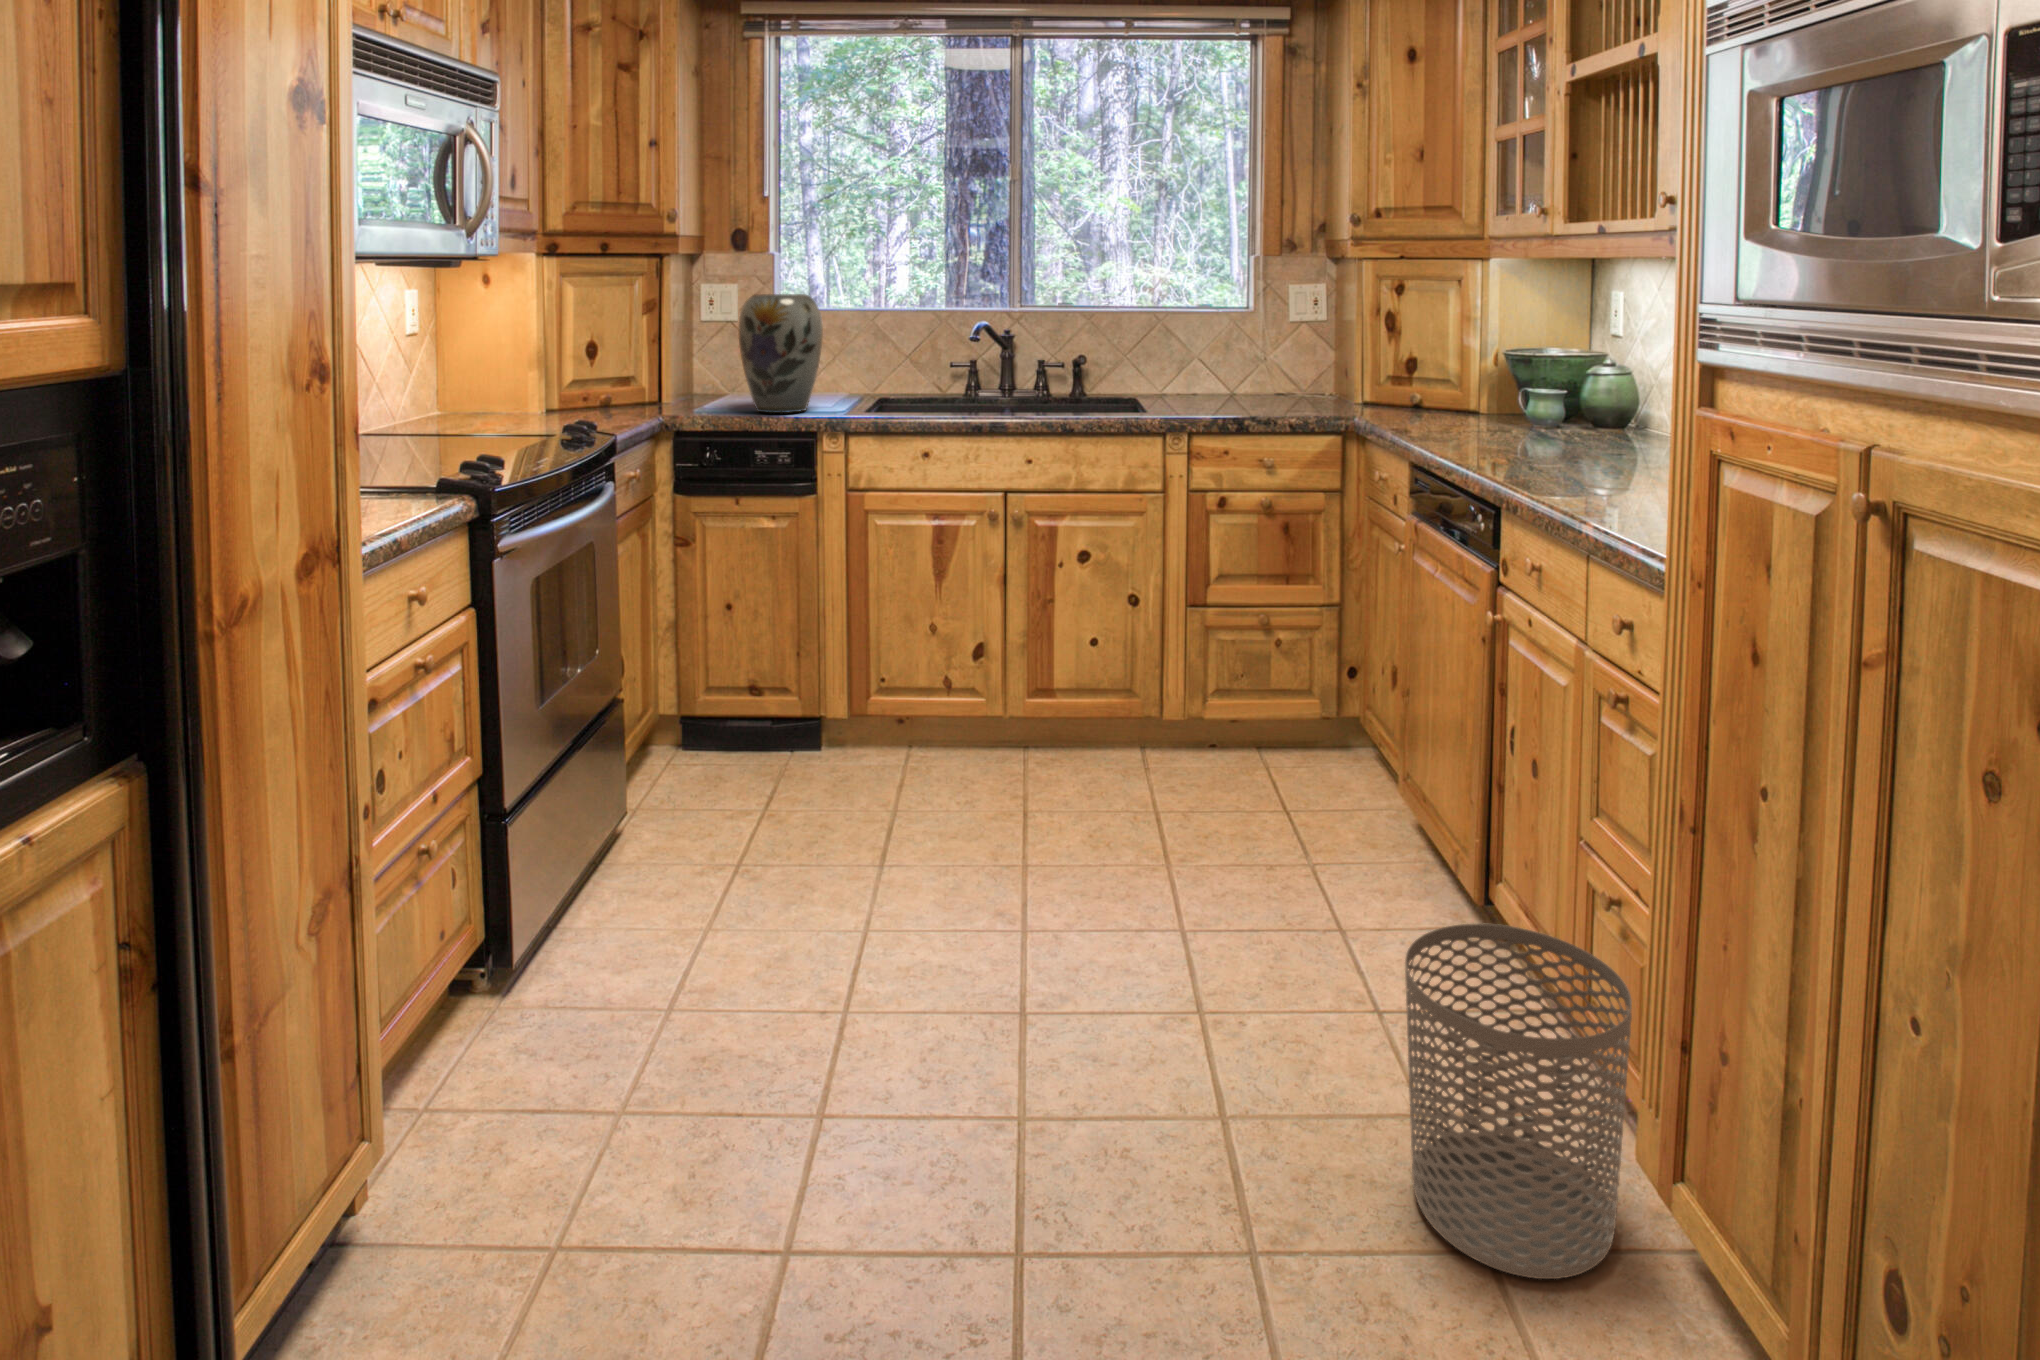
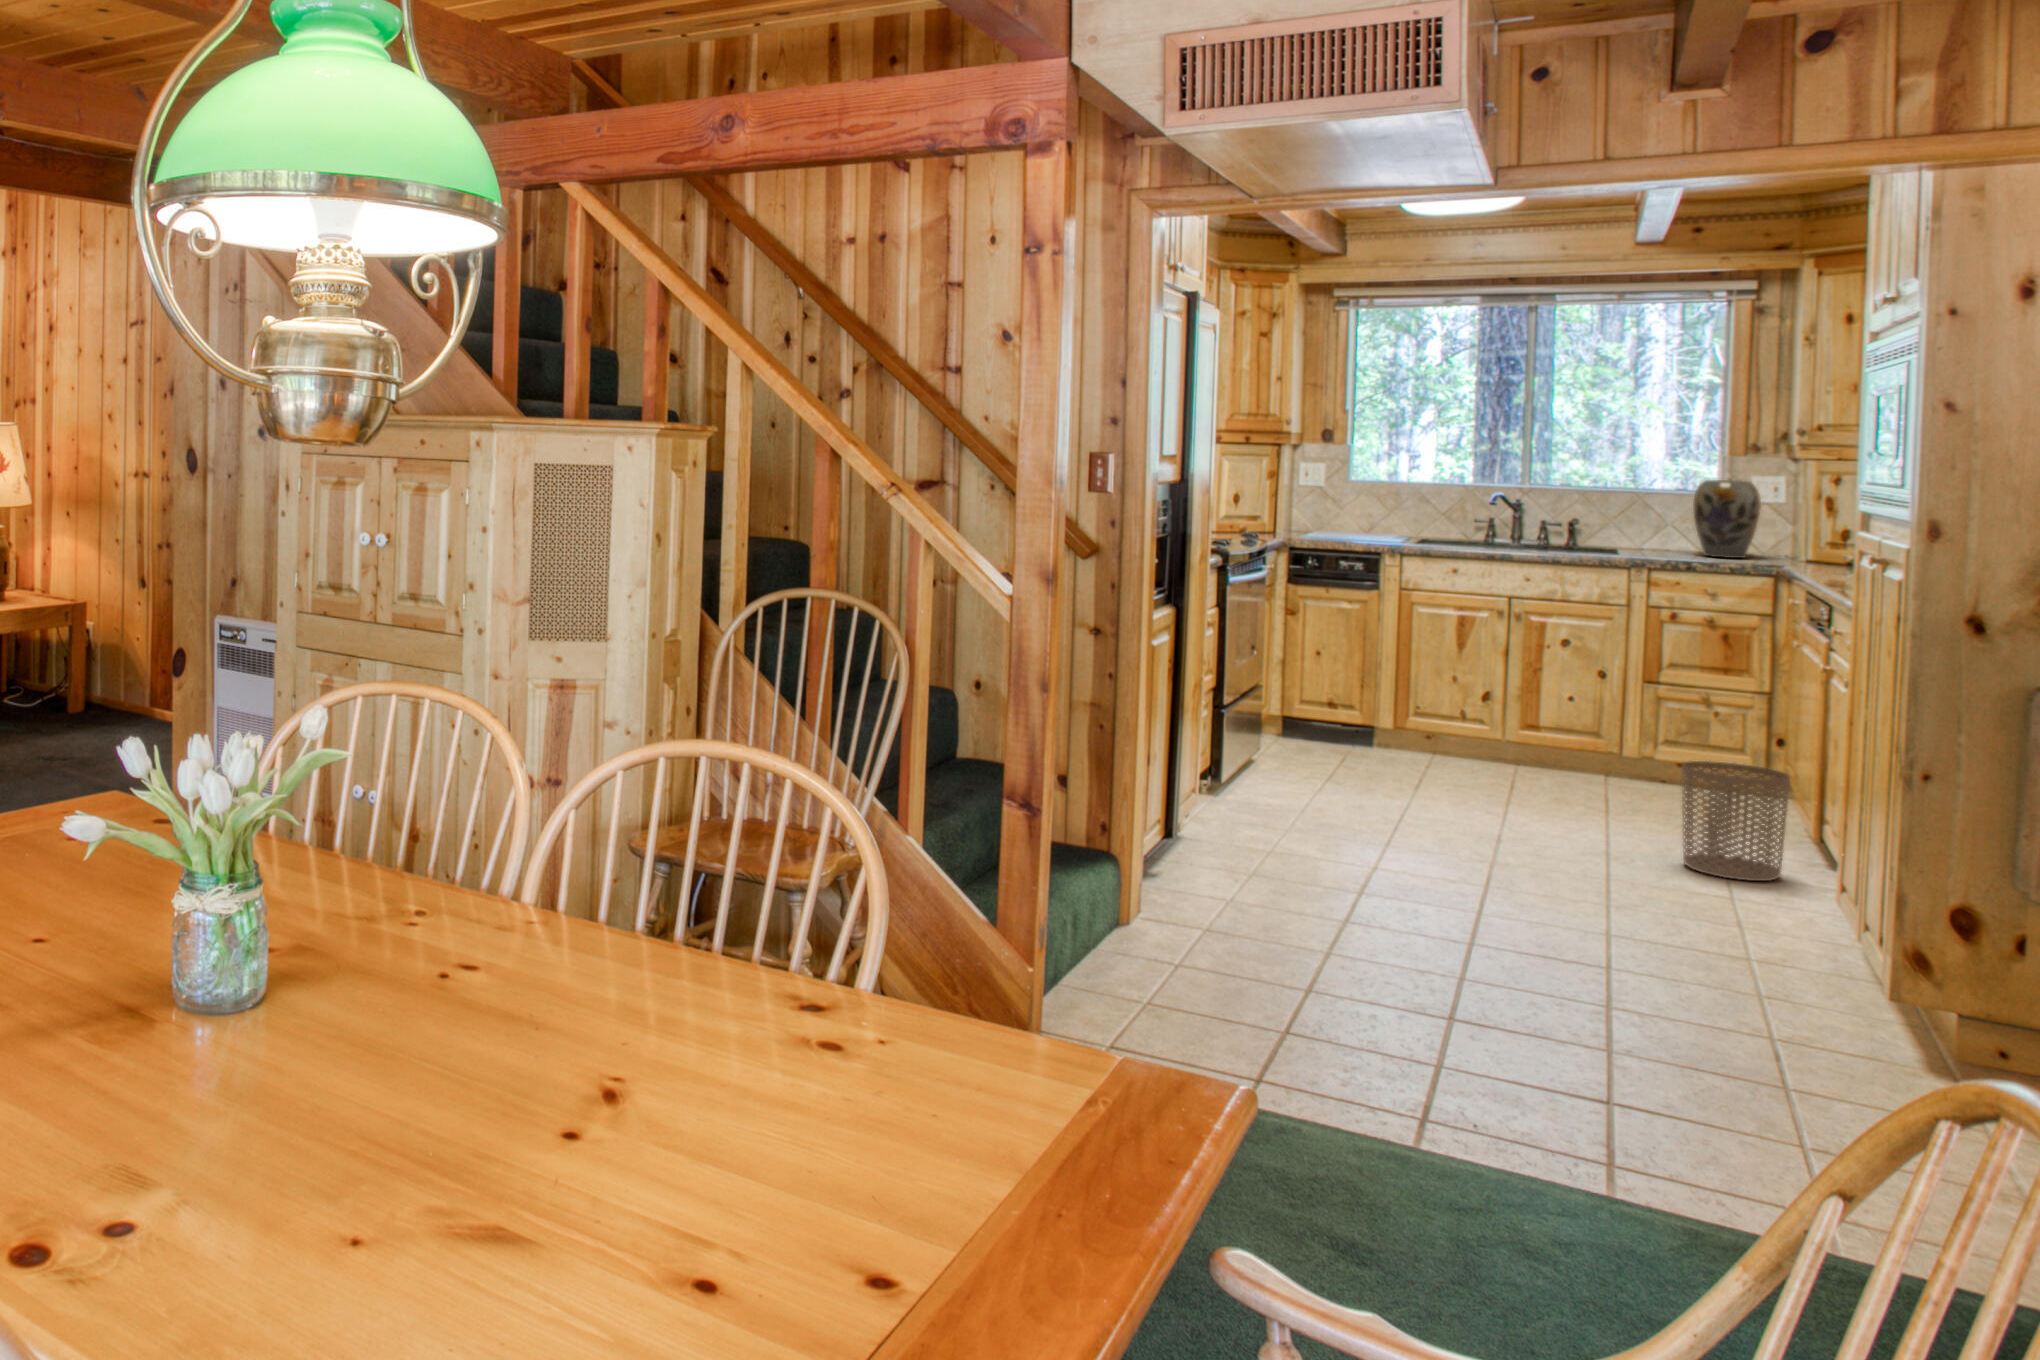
vase: present [738,294,823,413] -> present [1693,480,1761,558]

